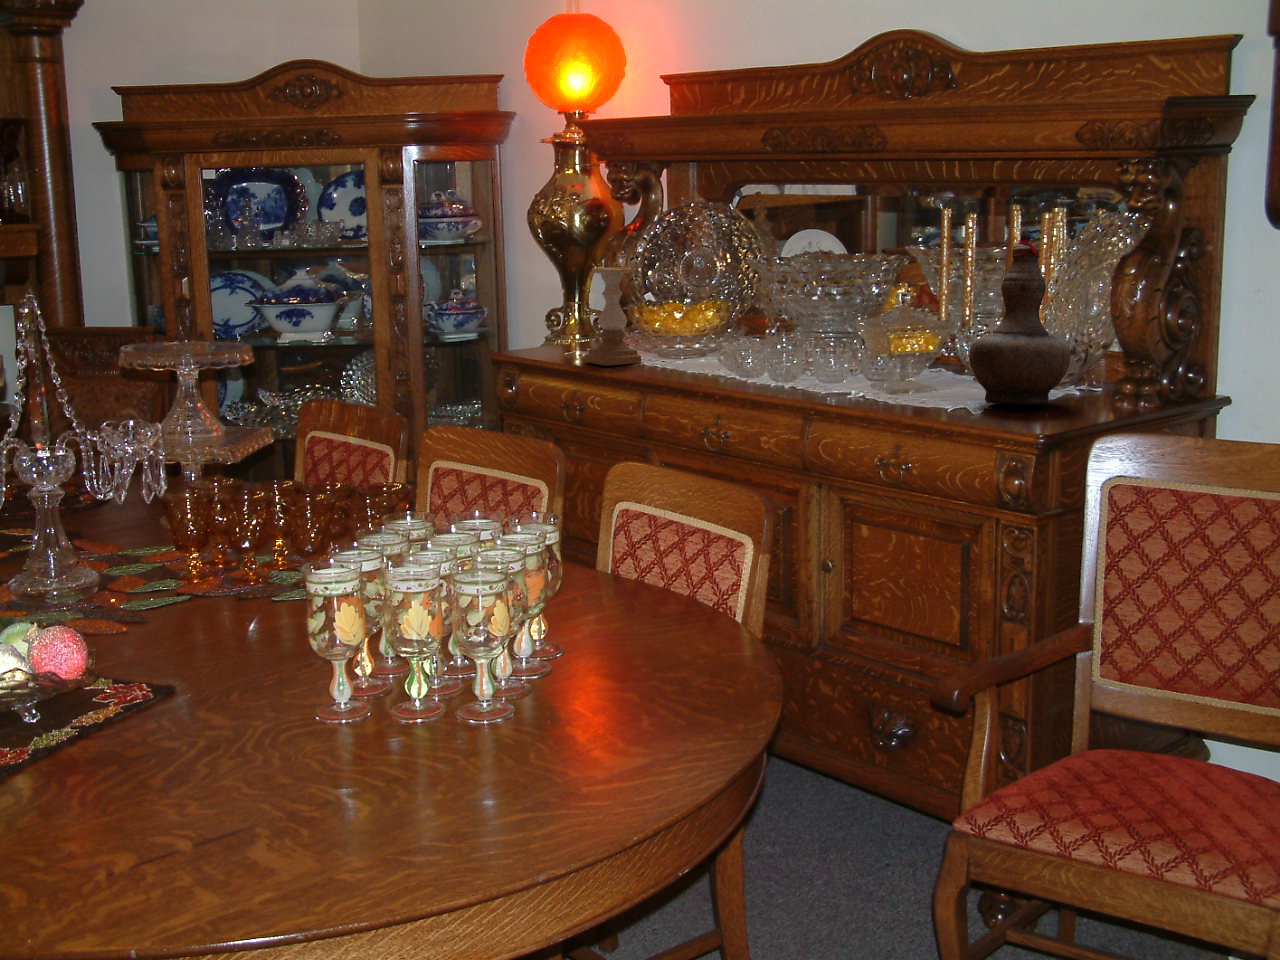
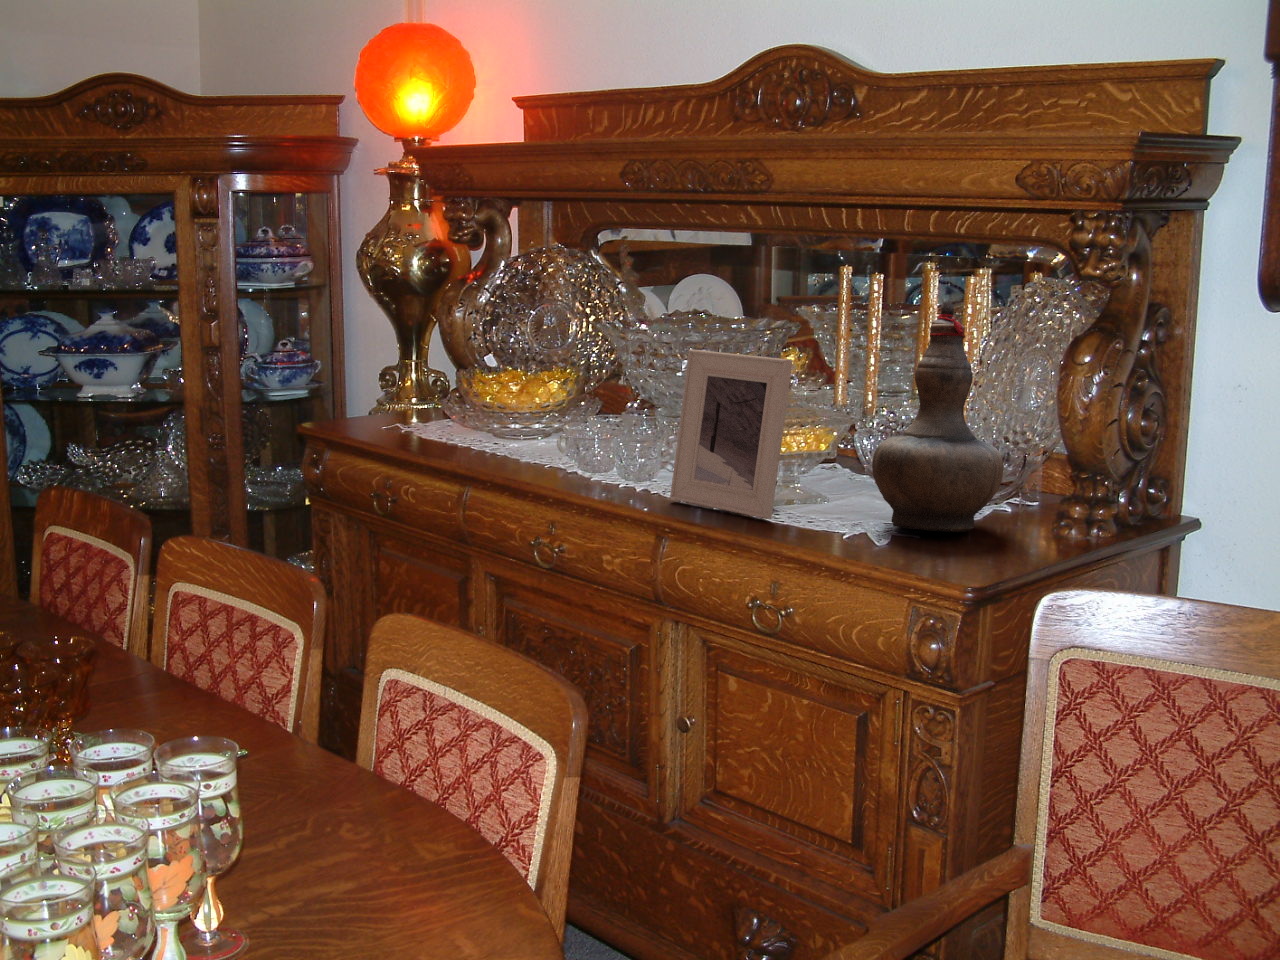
candle holder: present [585,267,641,366] -> none [407,326,474,447]
picture frame: none [811,275,907,402] -> present [670,349,793,519]

